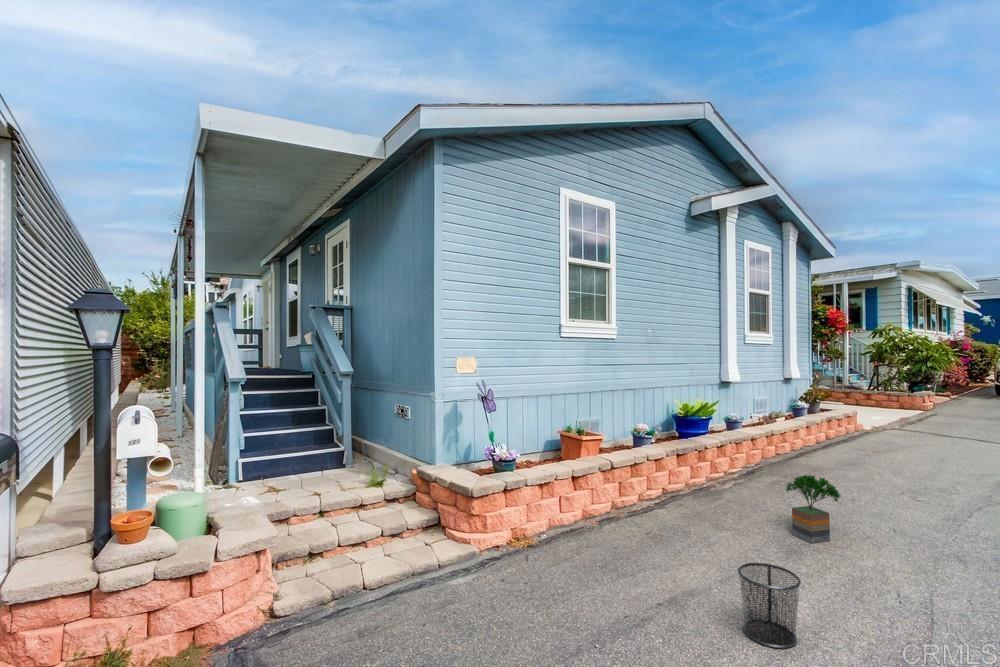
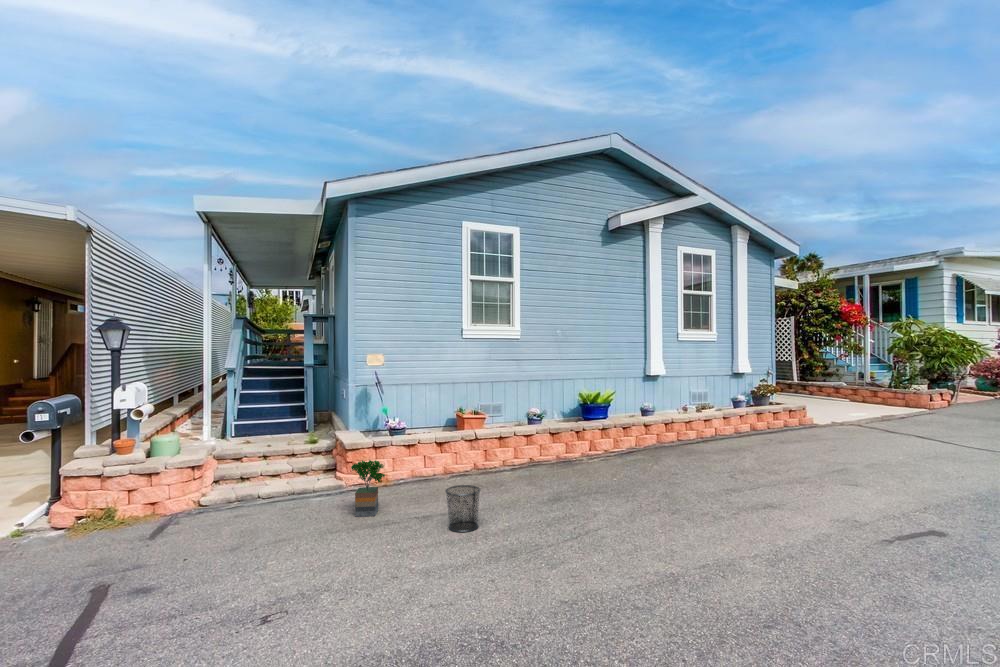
potted tree: present [786,475,840,543] -> present [351,460,385,517]

